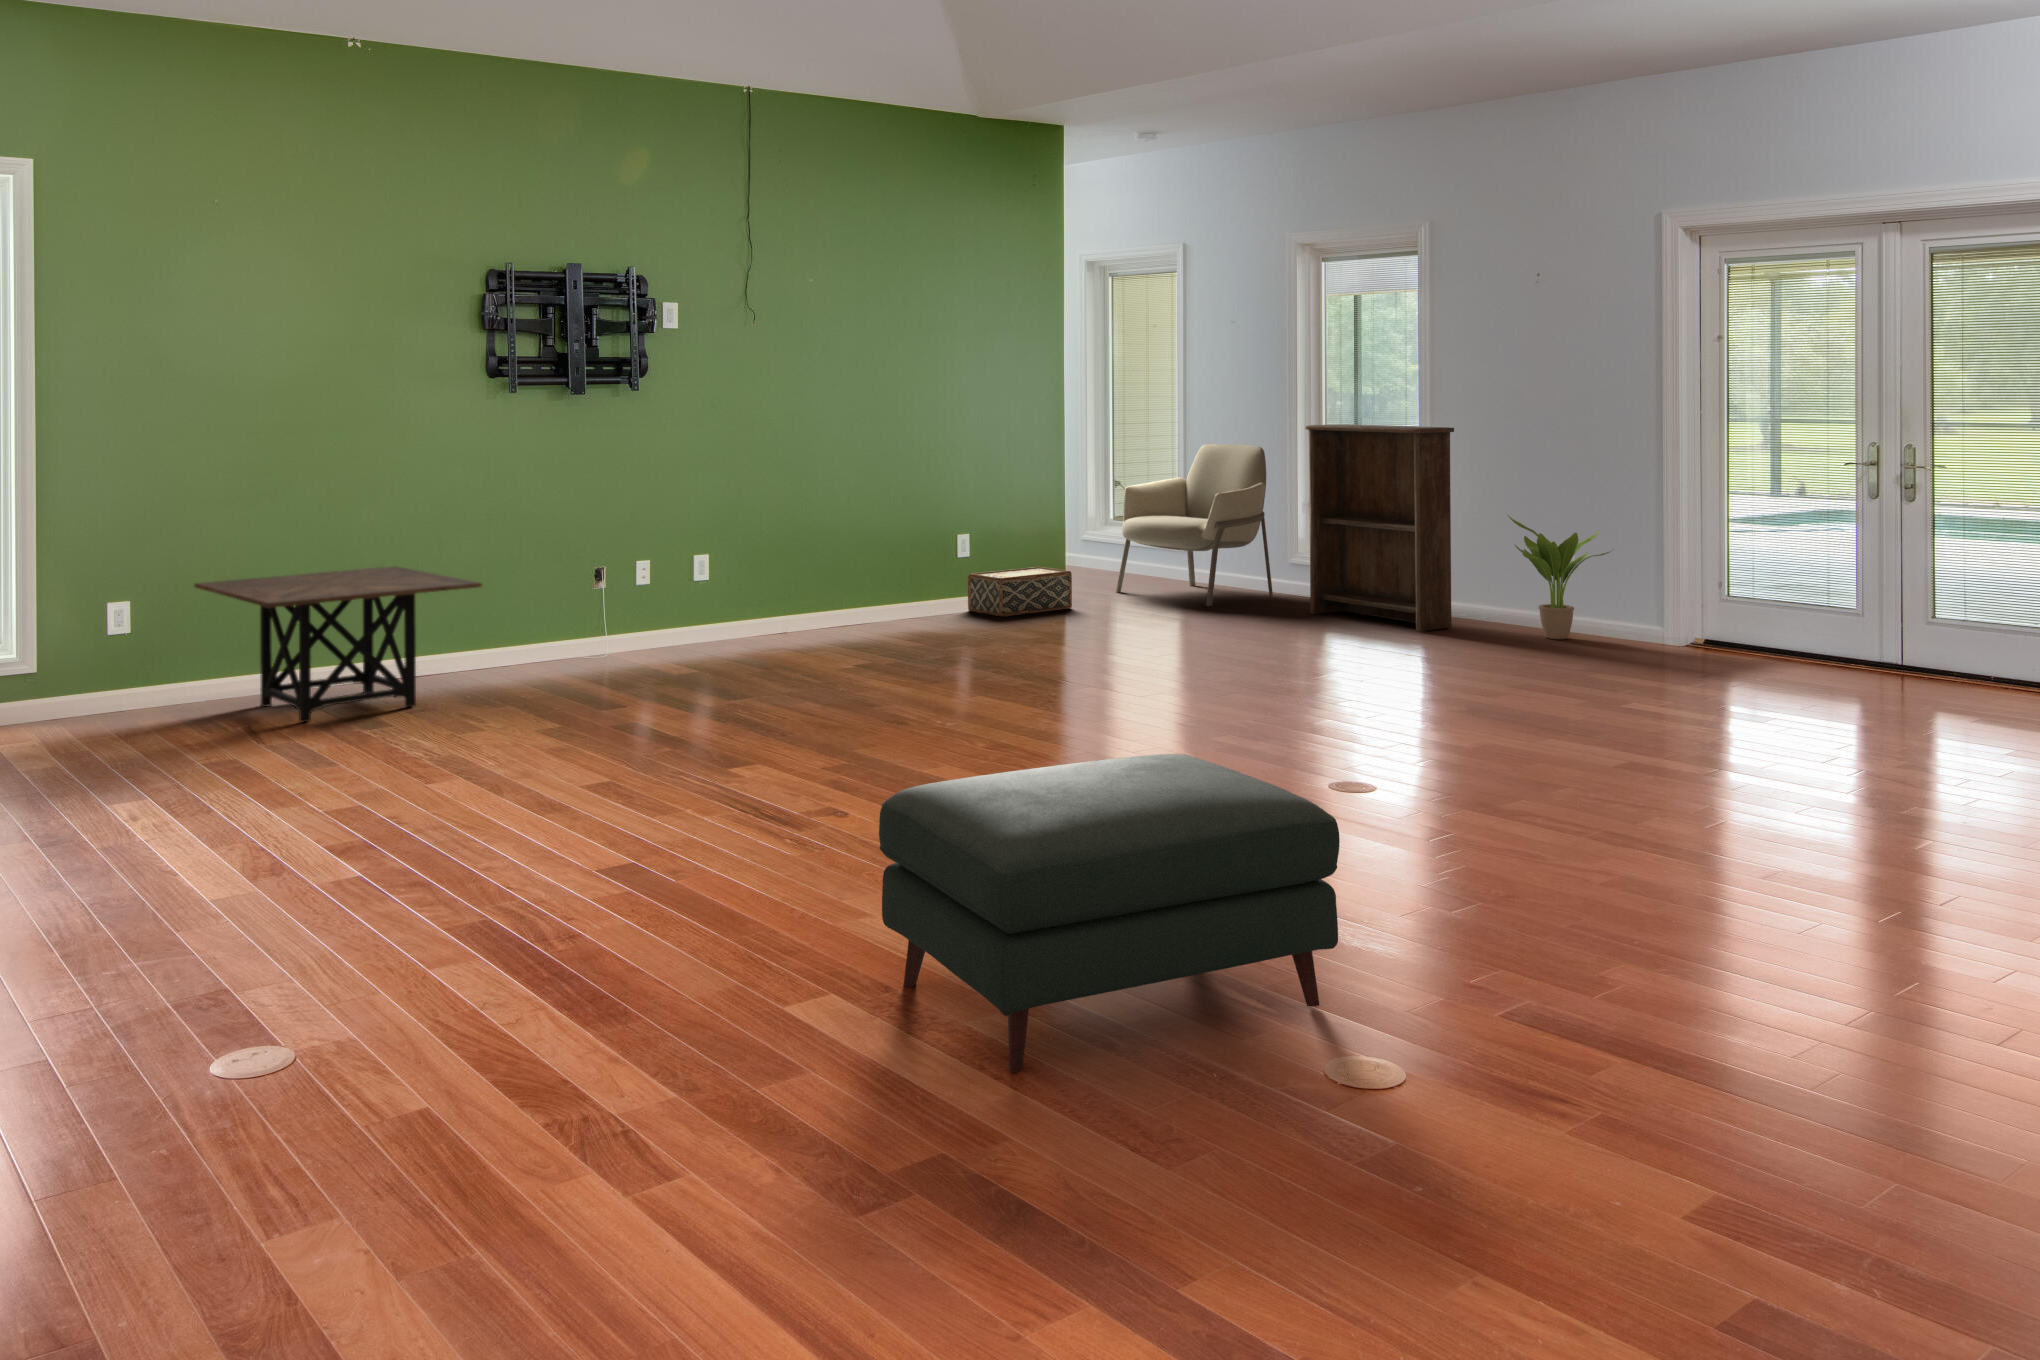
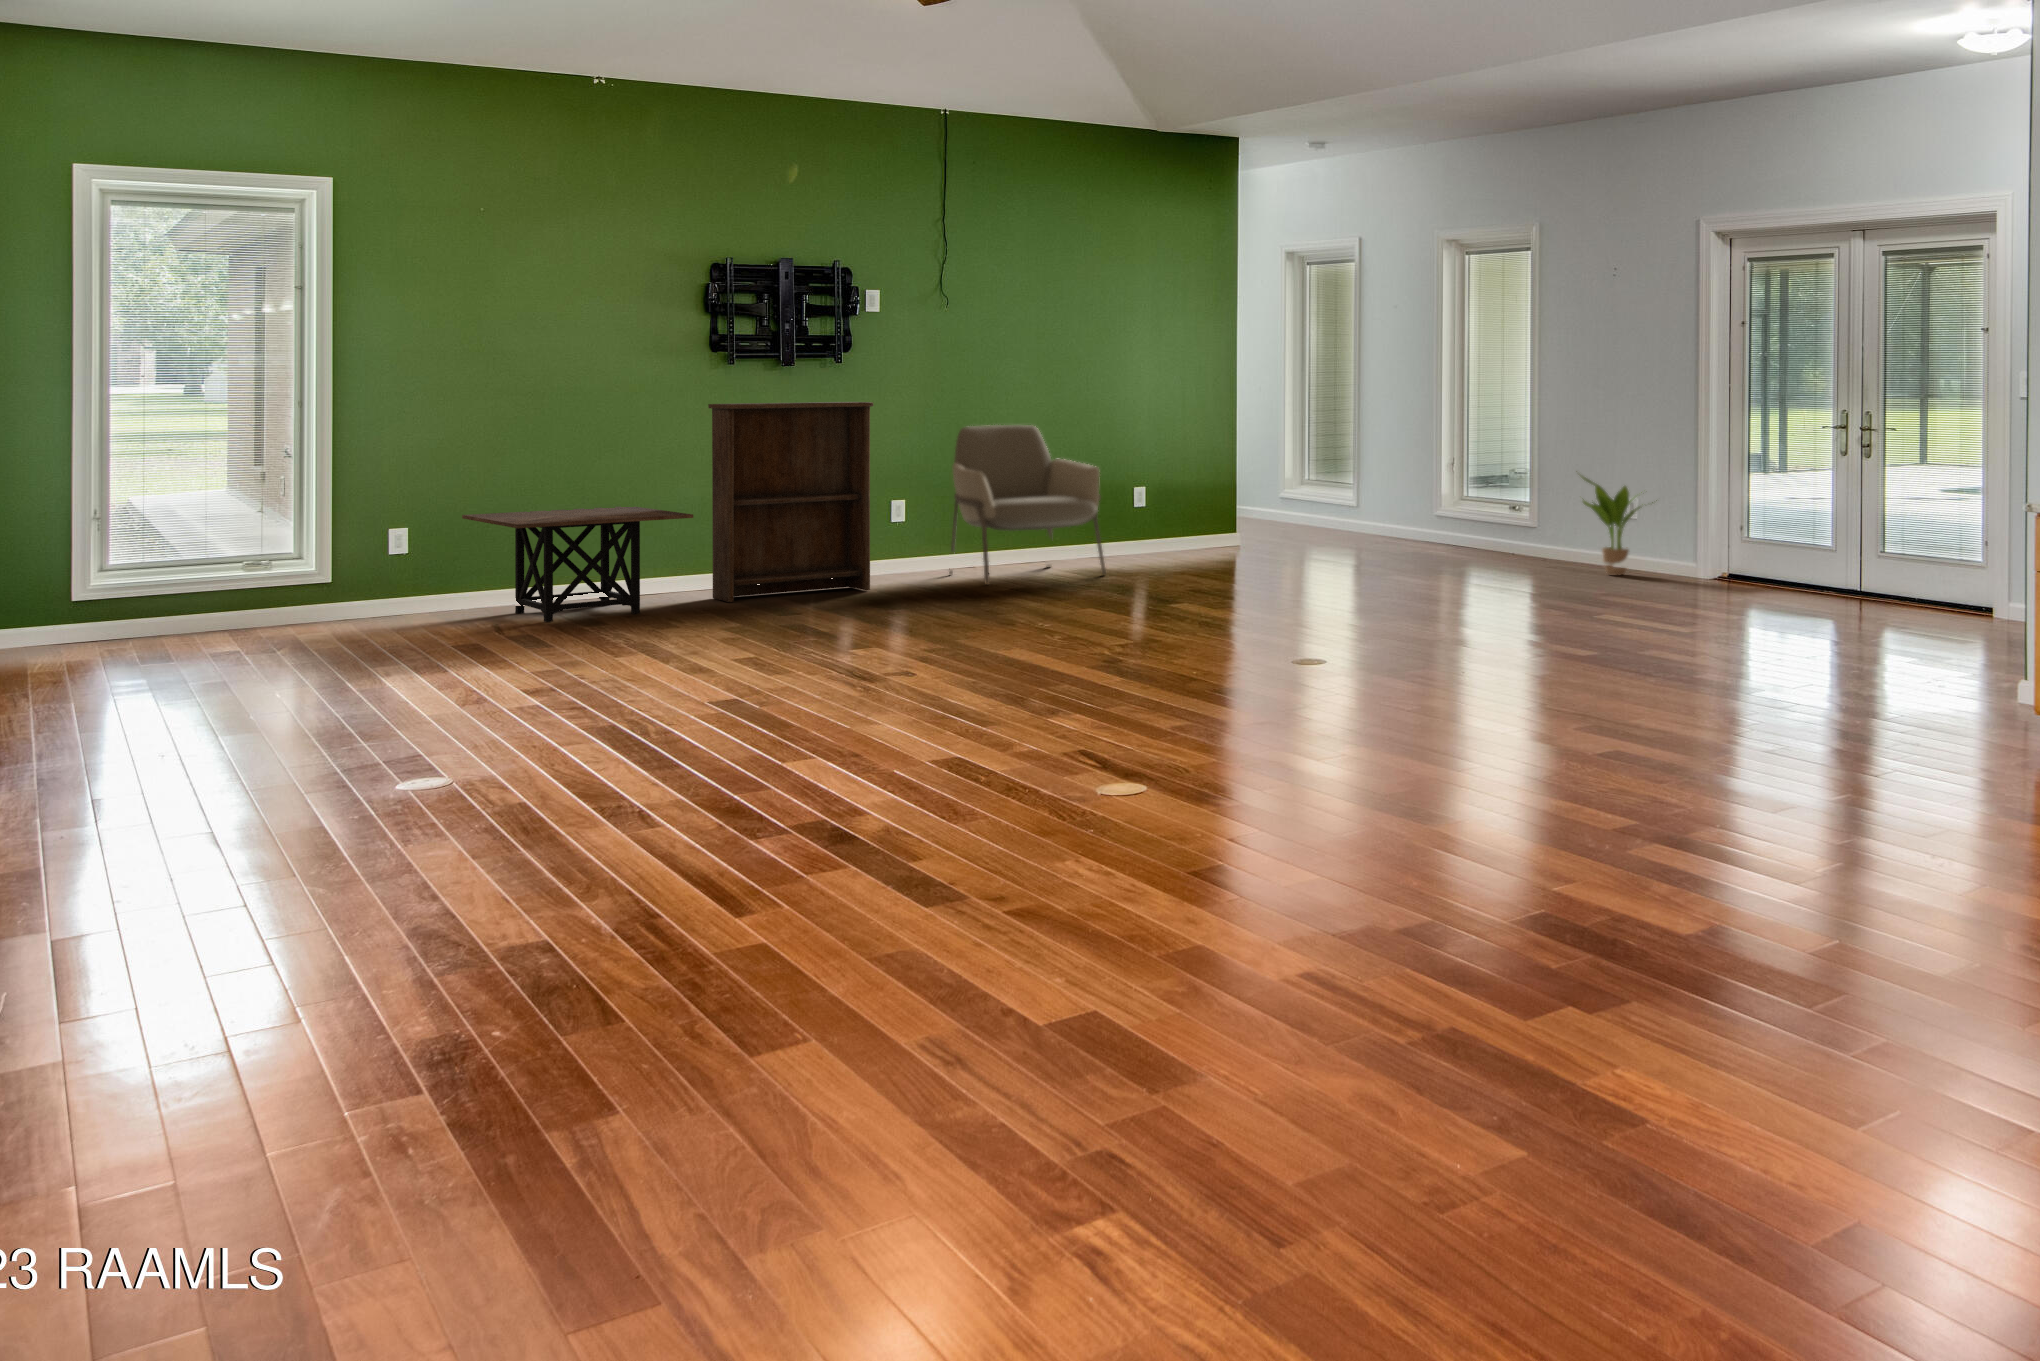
bookshelf: present [1305,424,1454,631] -> present [708,402,873,602]
armchair: present [1116,444,1273,606] -> present [949,425,1106,585]
woven basket: present [968,567,1072,616] -> none [1140,522,1231,561]
ottoman: present [879,754,1340,1072] -> none [894,596,1186,770]

